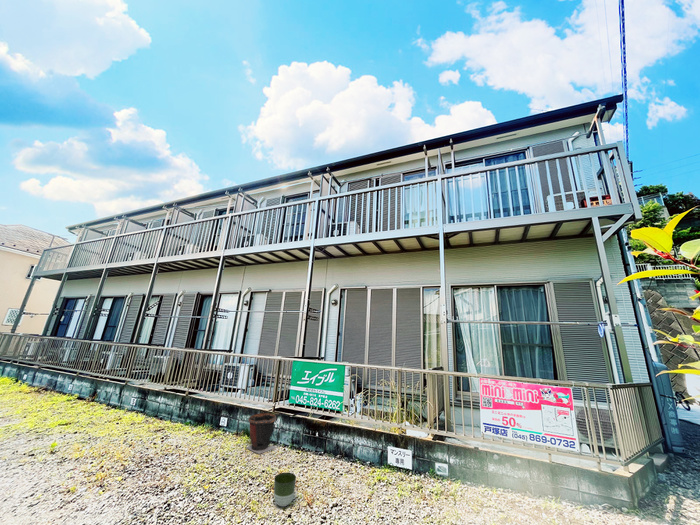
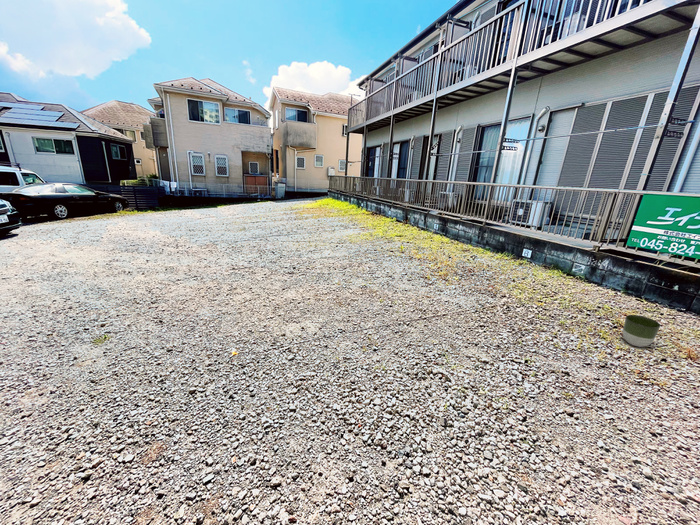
trash can: present [246,413,277,454] -> none [560,251,605,290]

